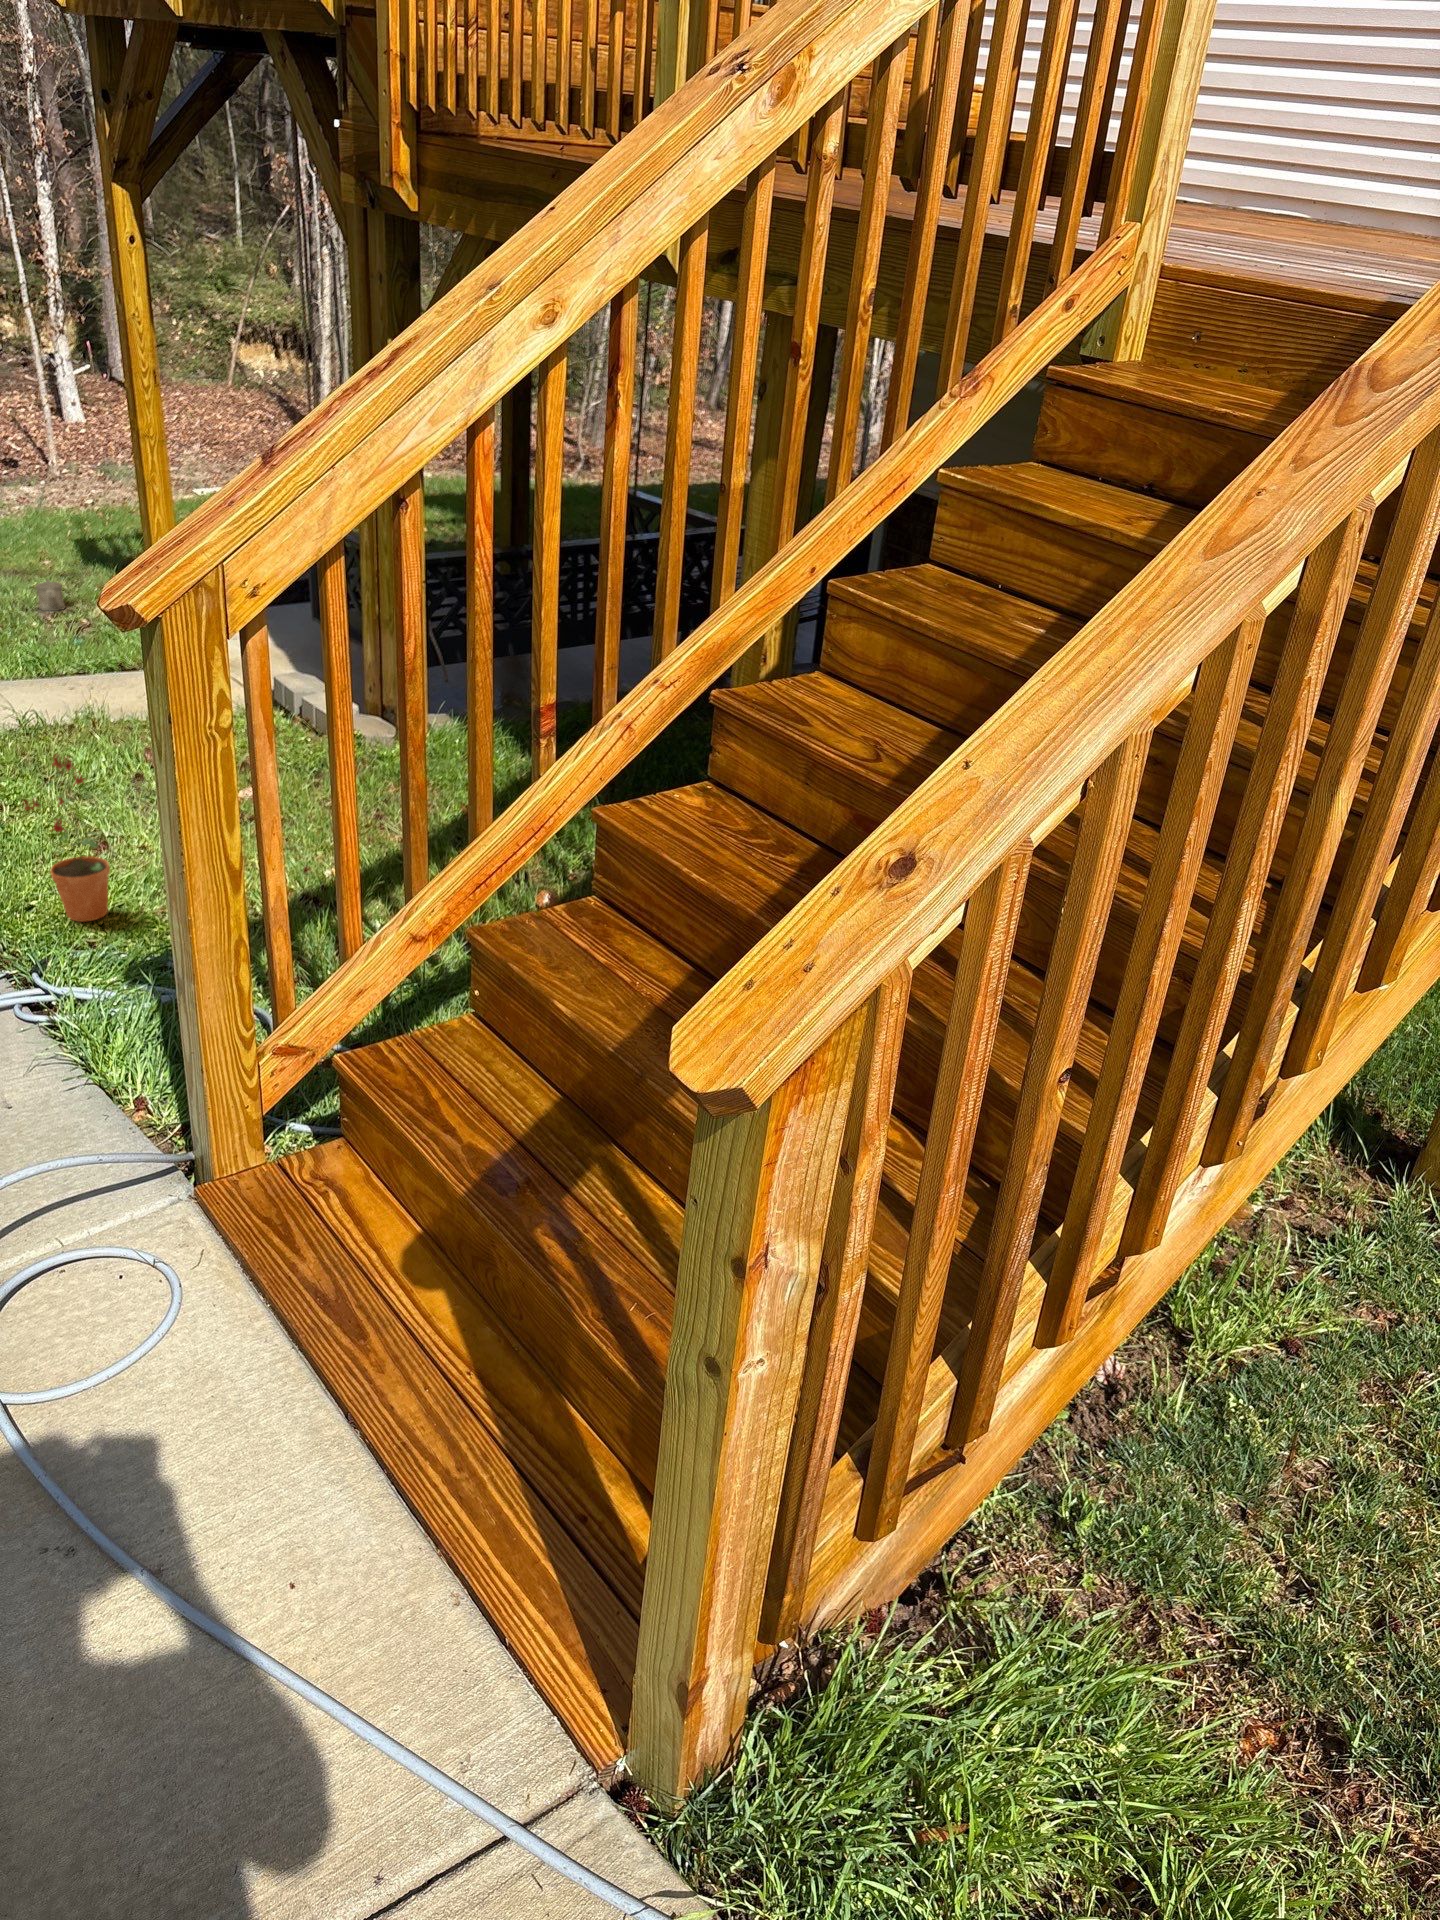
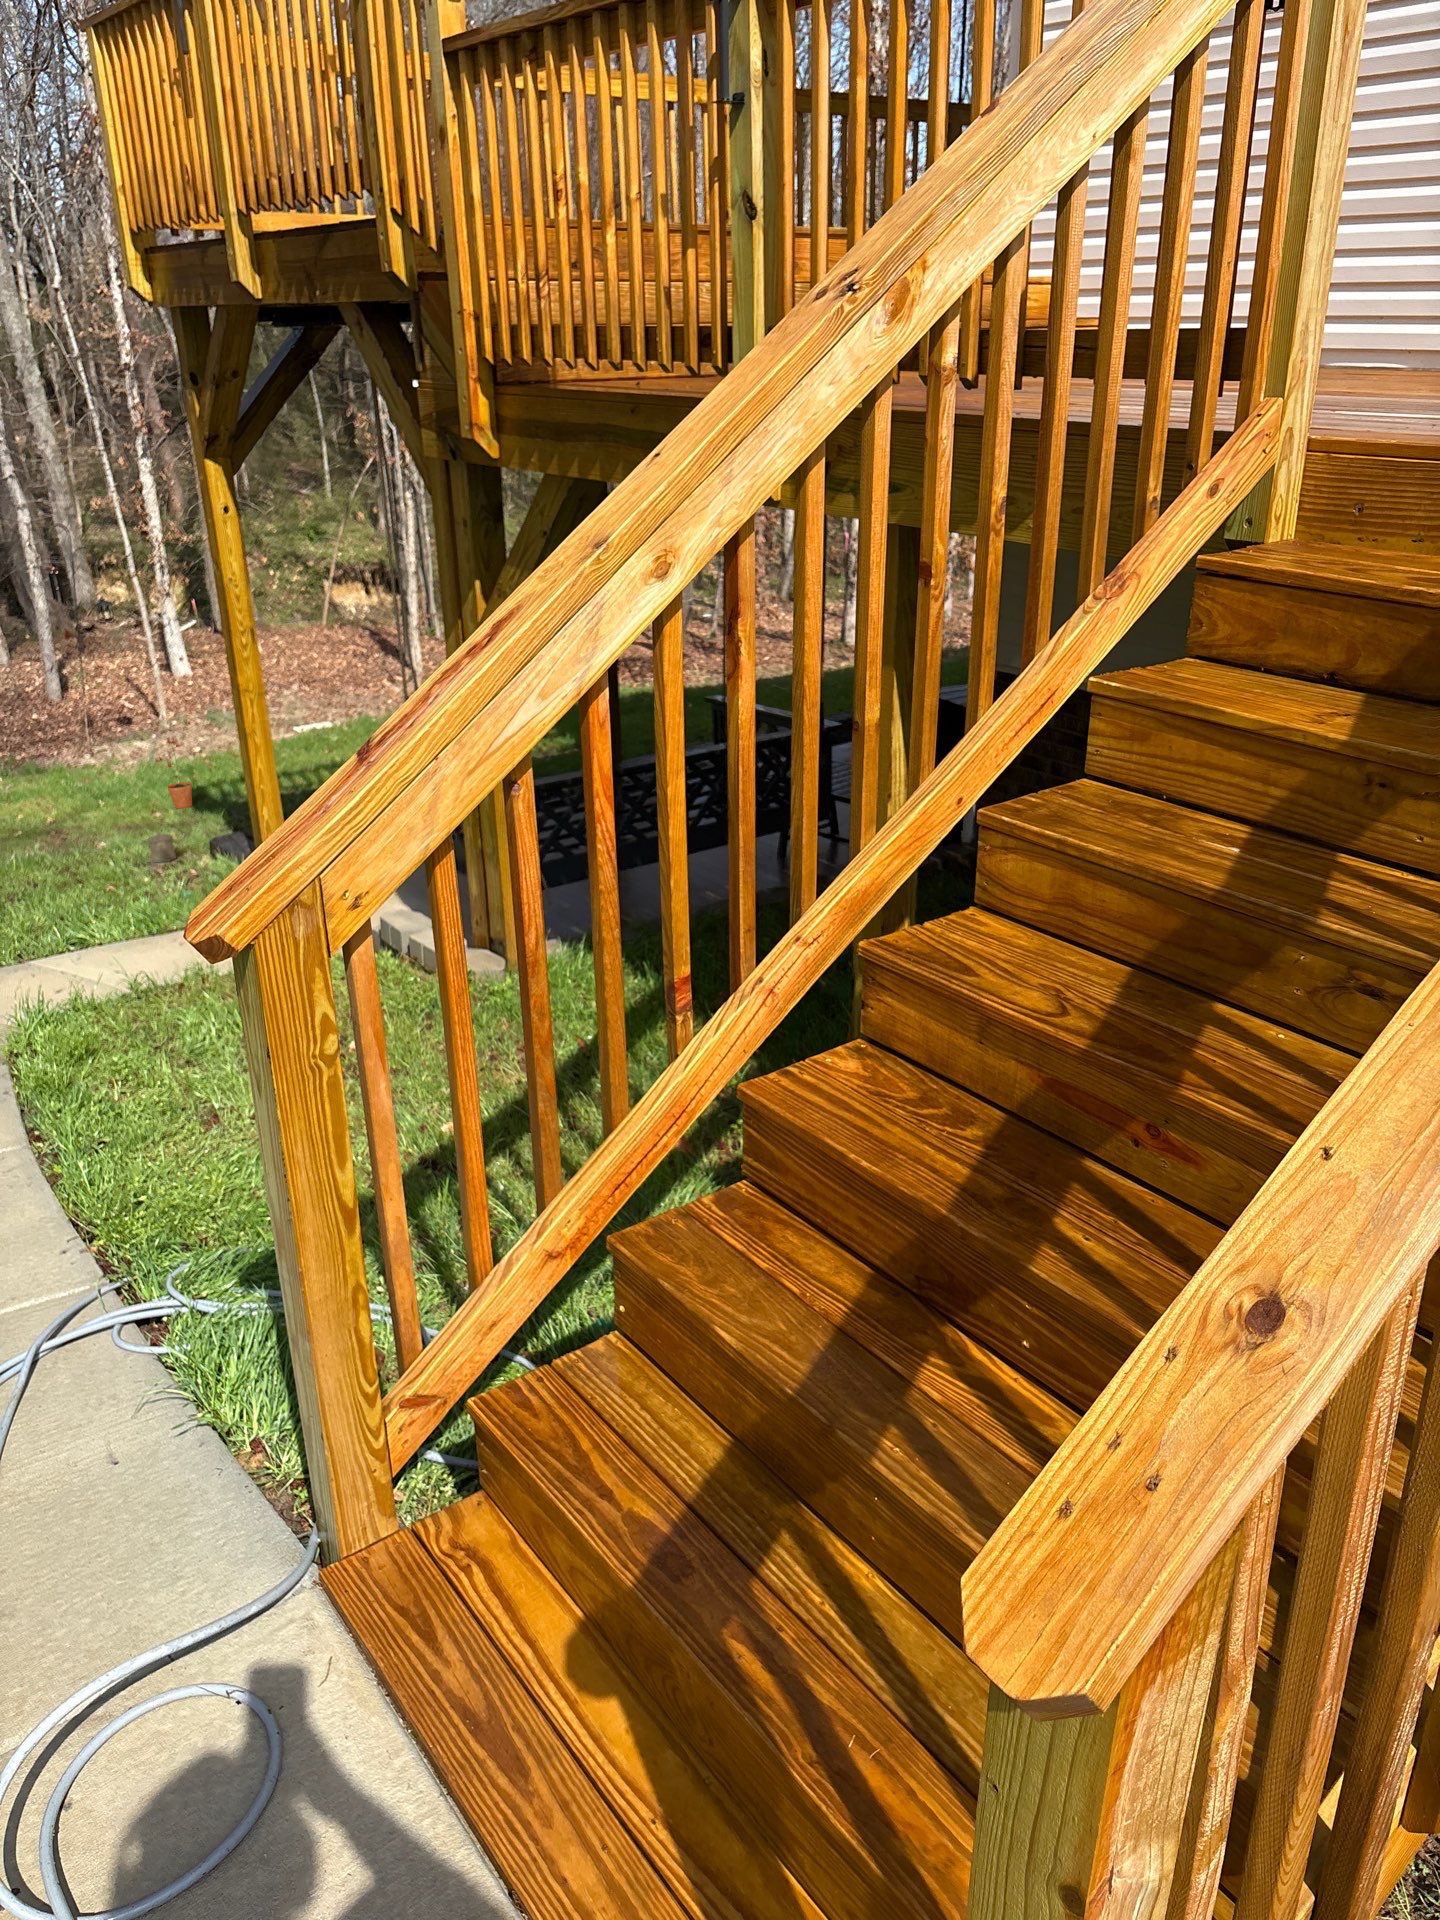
potted plant: present [25,755,110,922] -> present [156,738,192,808]

